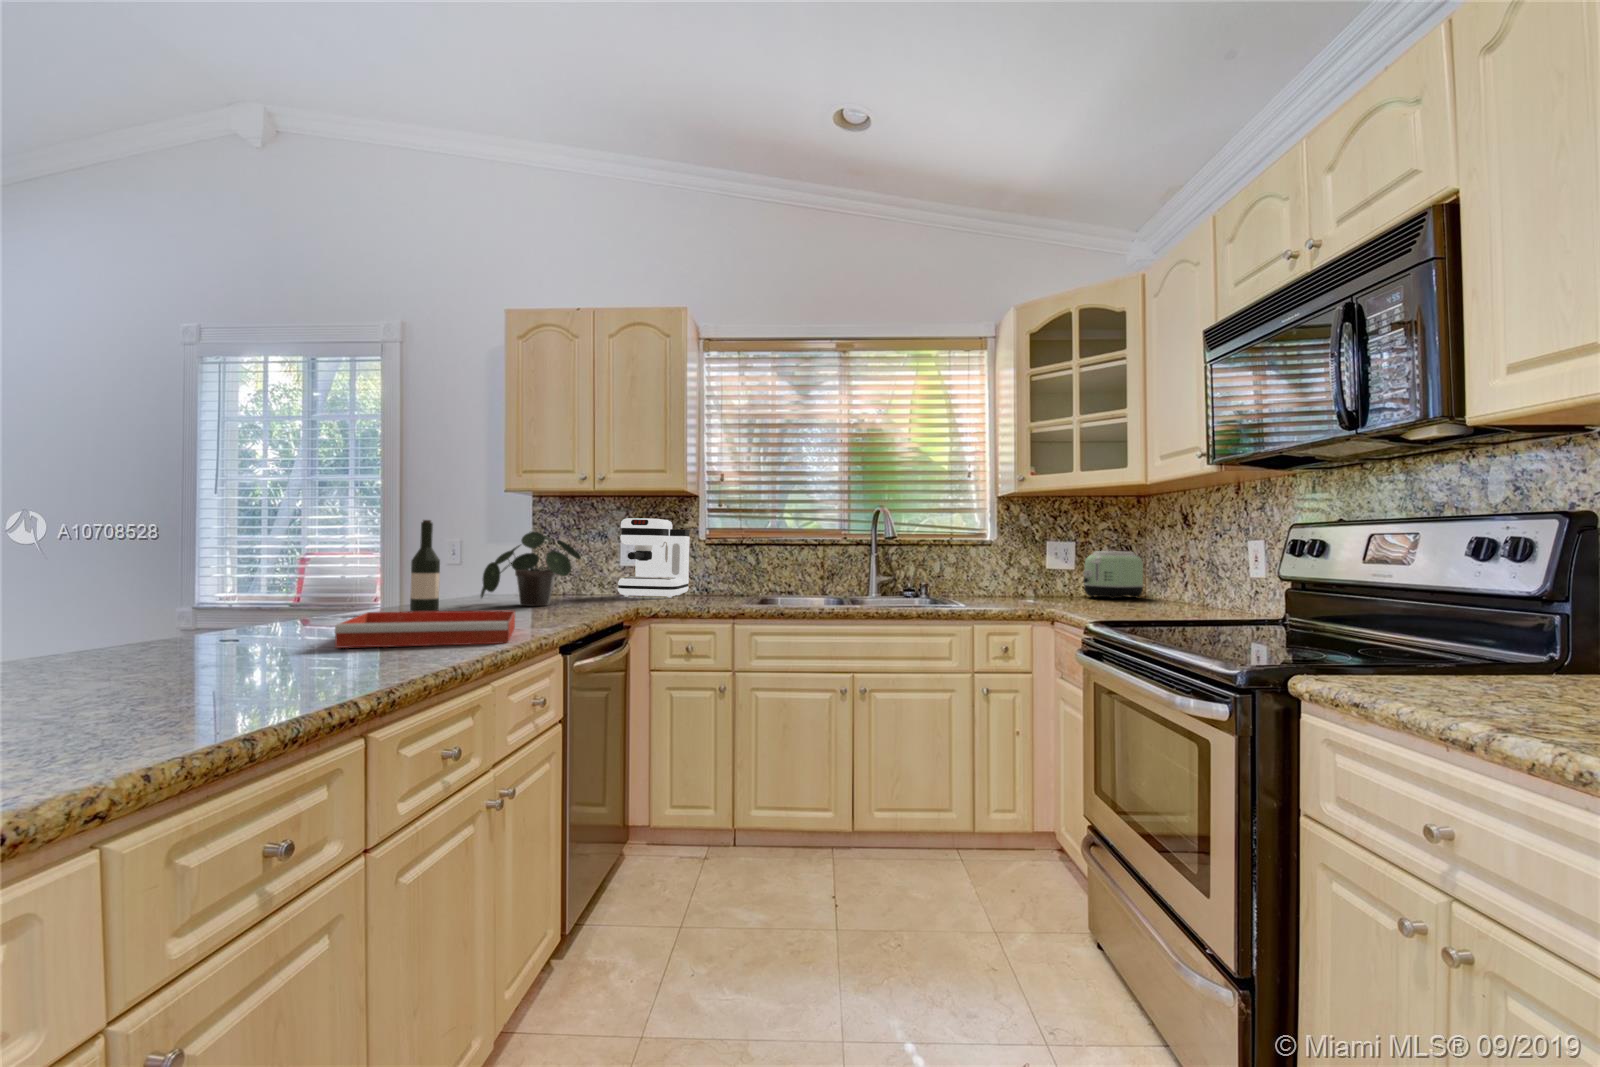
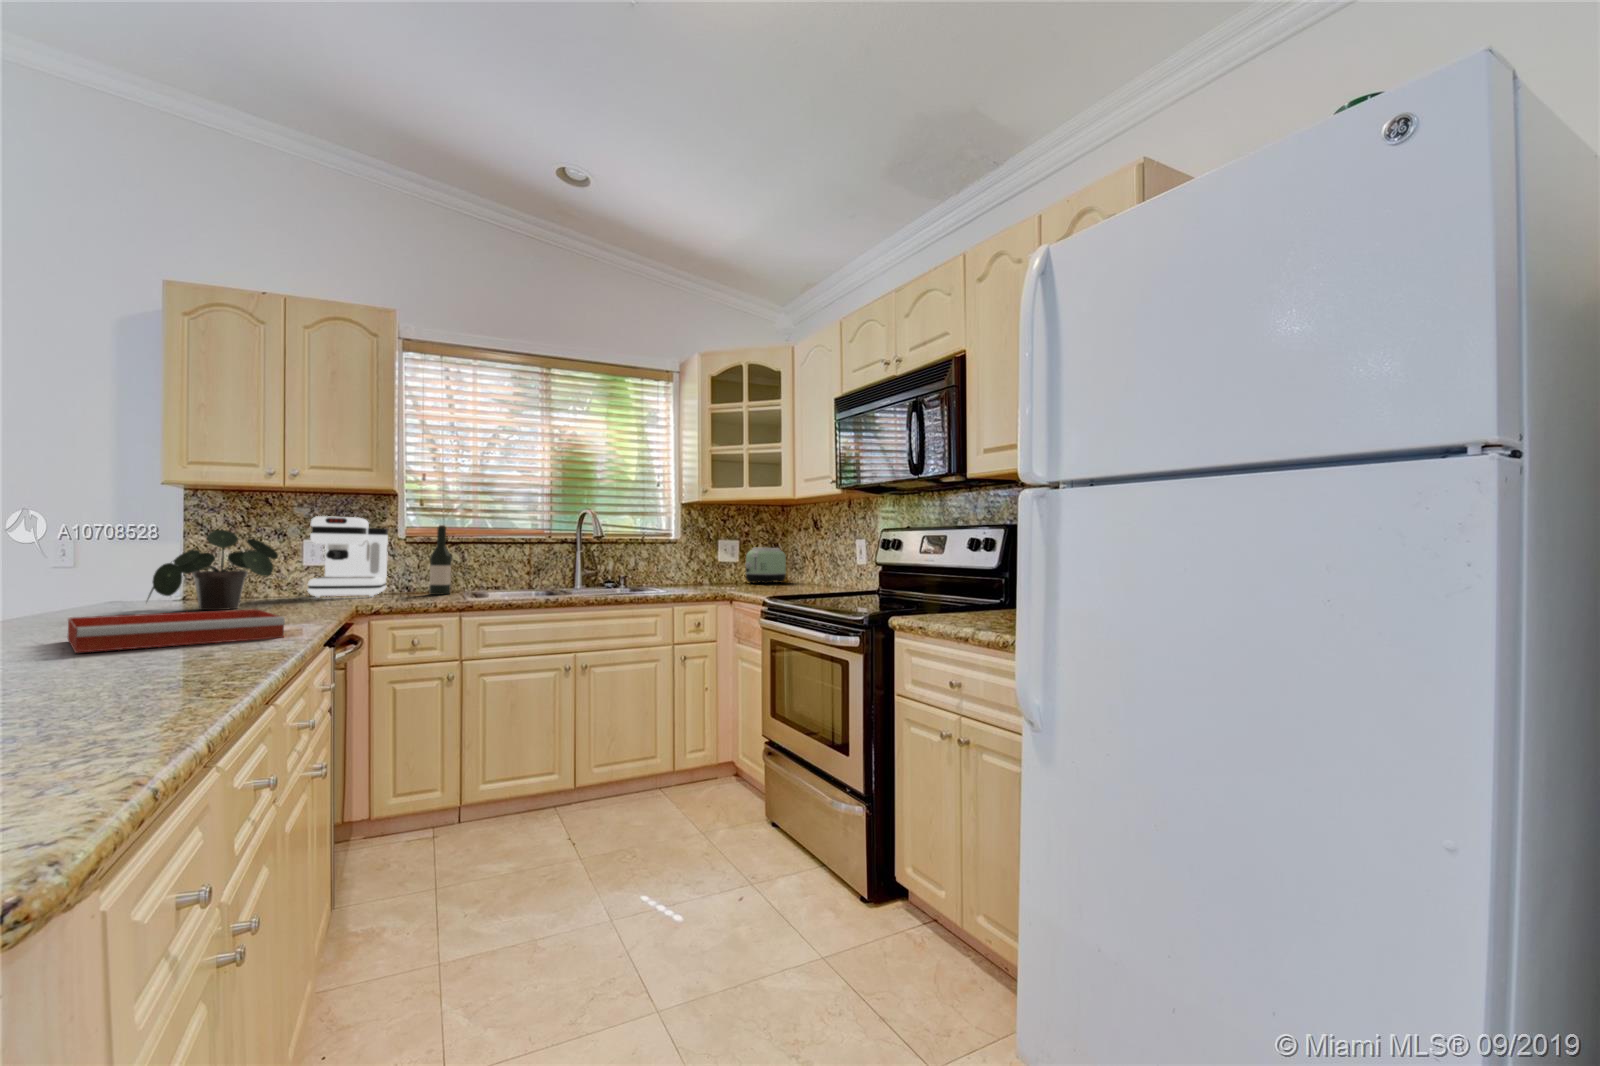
wine bottle: present [410,520,440,612] -> present [429,525,451,595]

